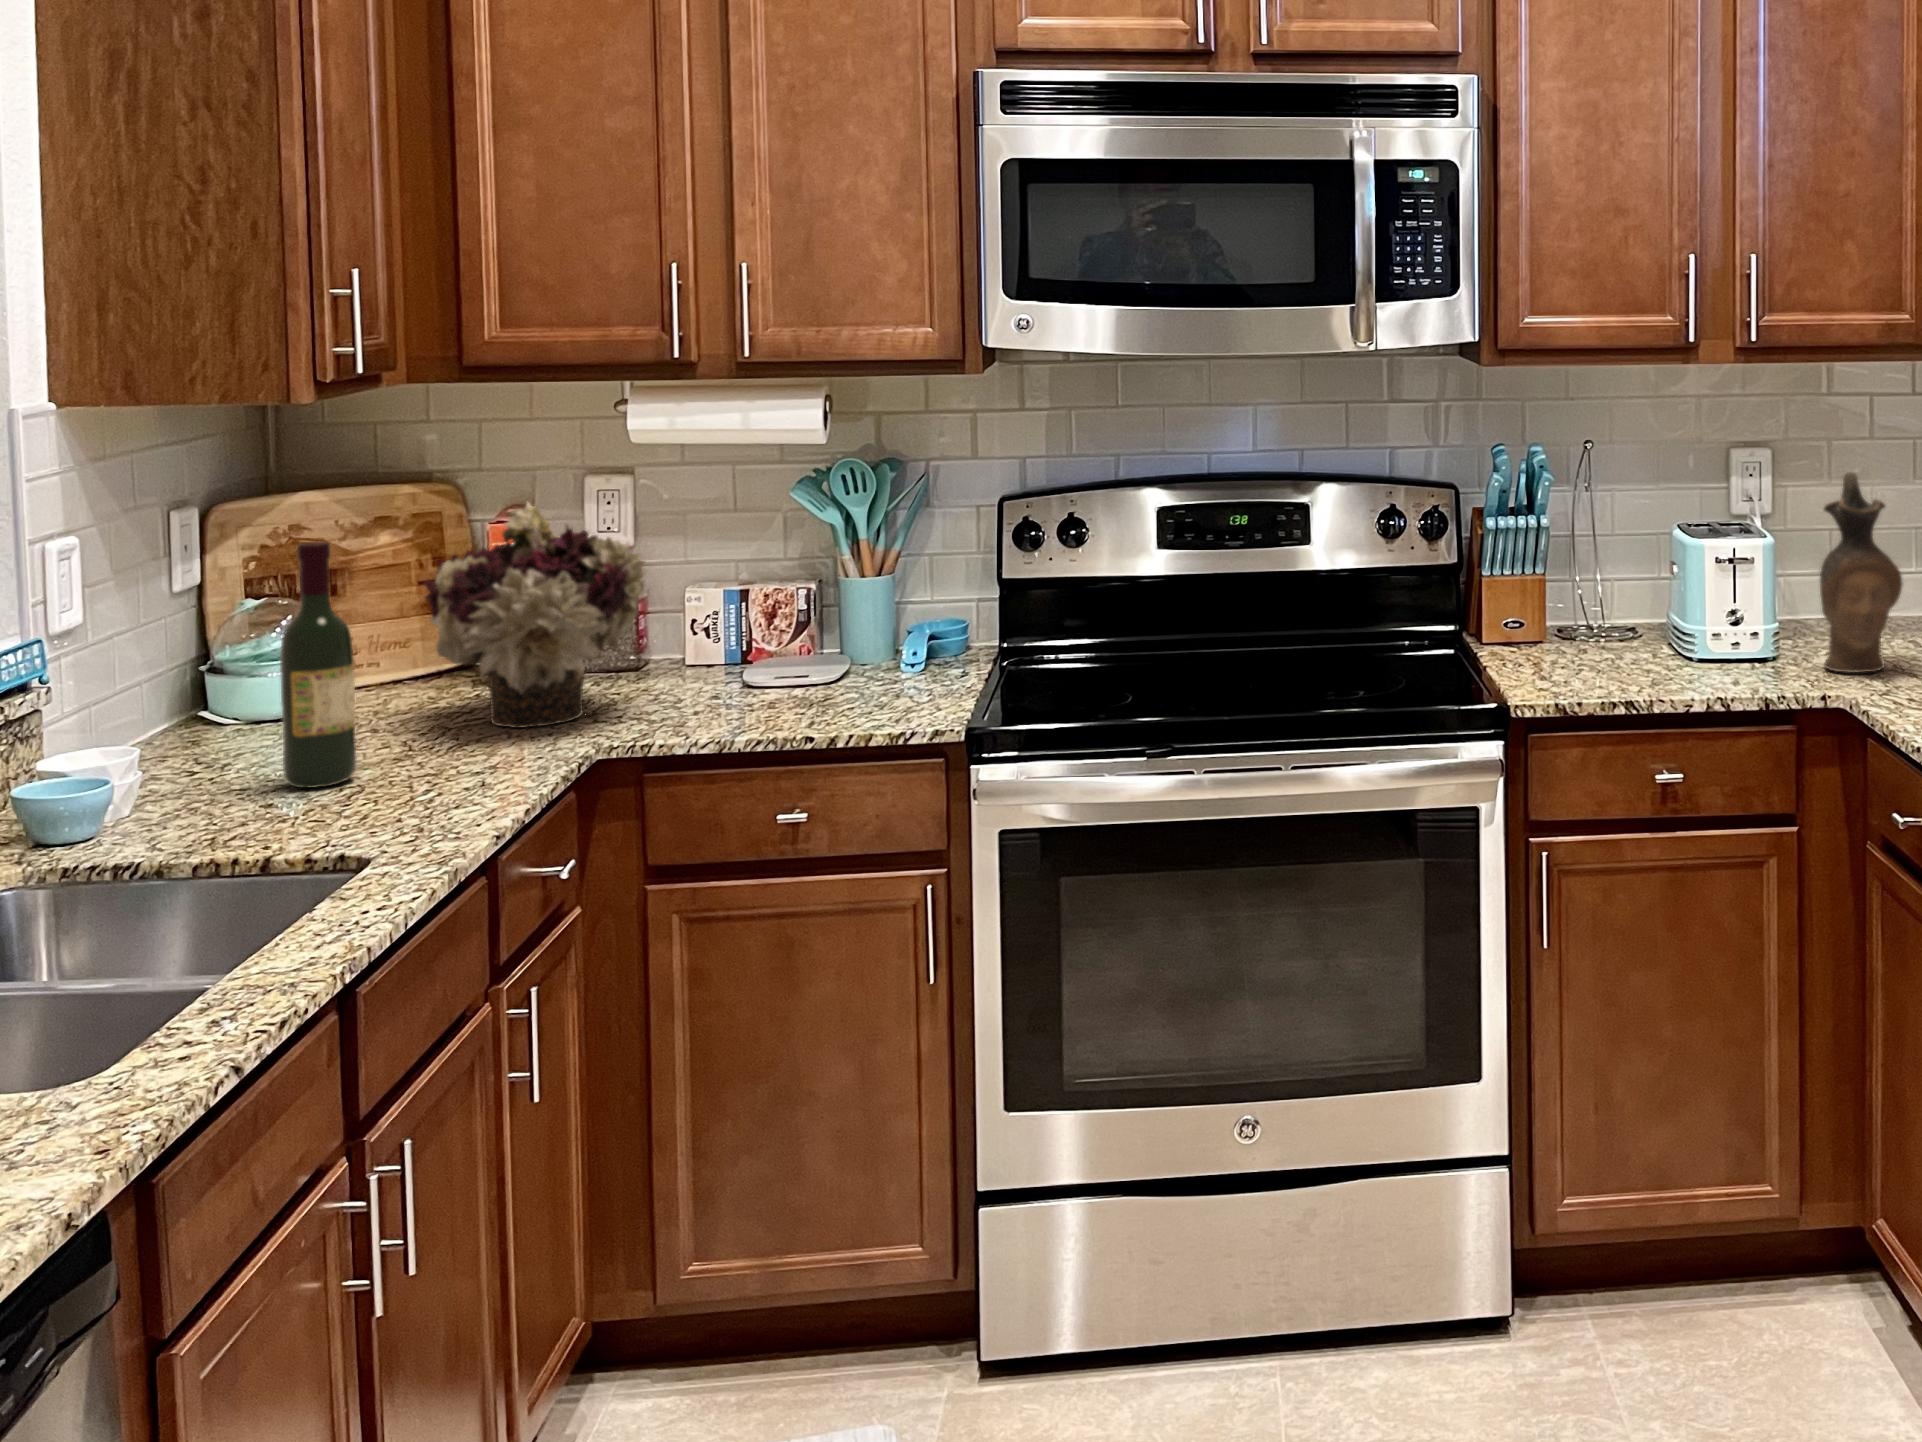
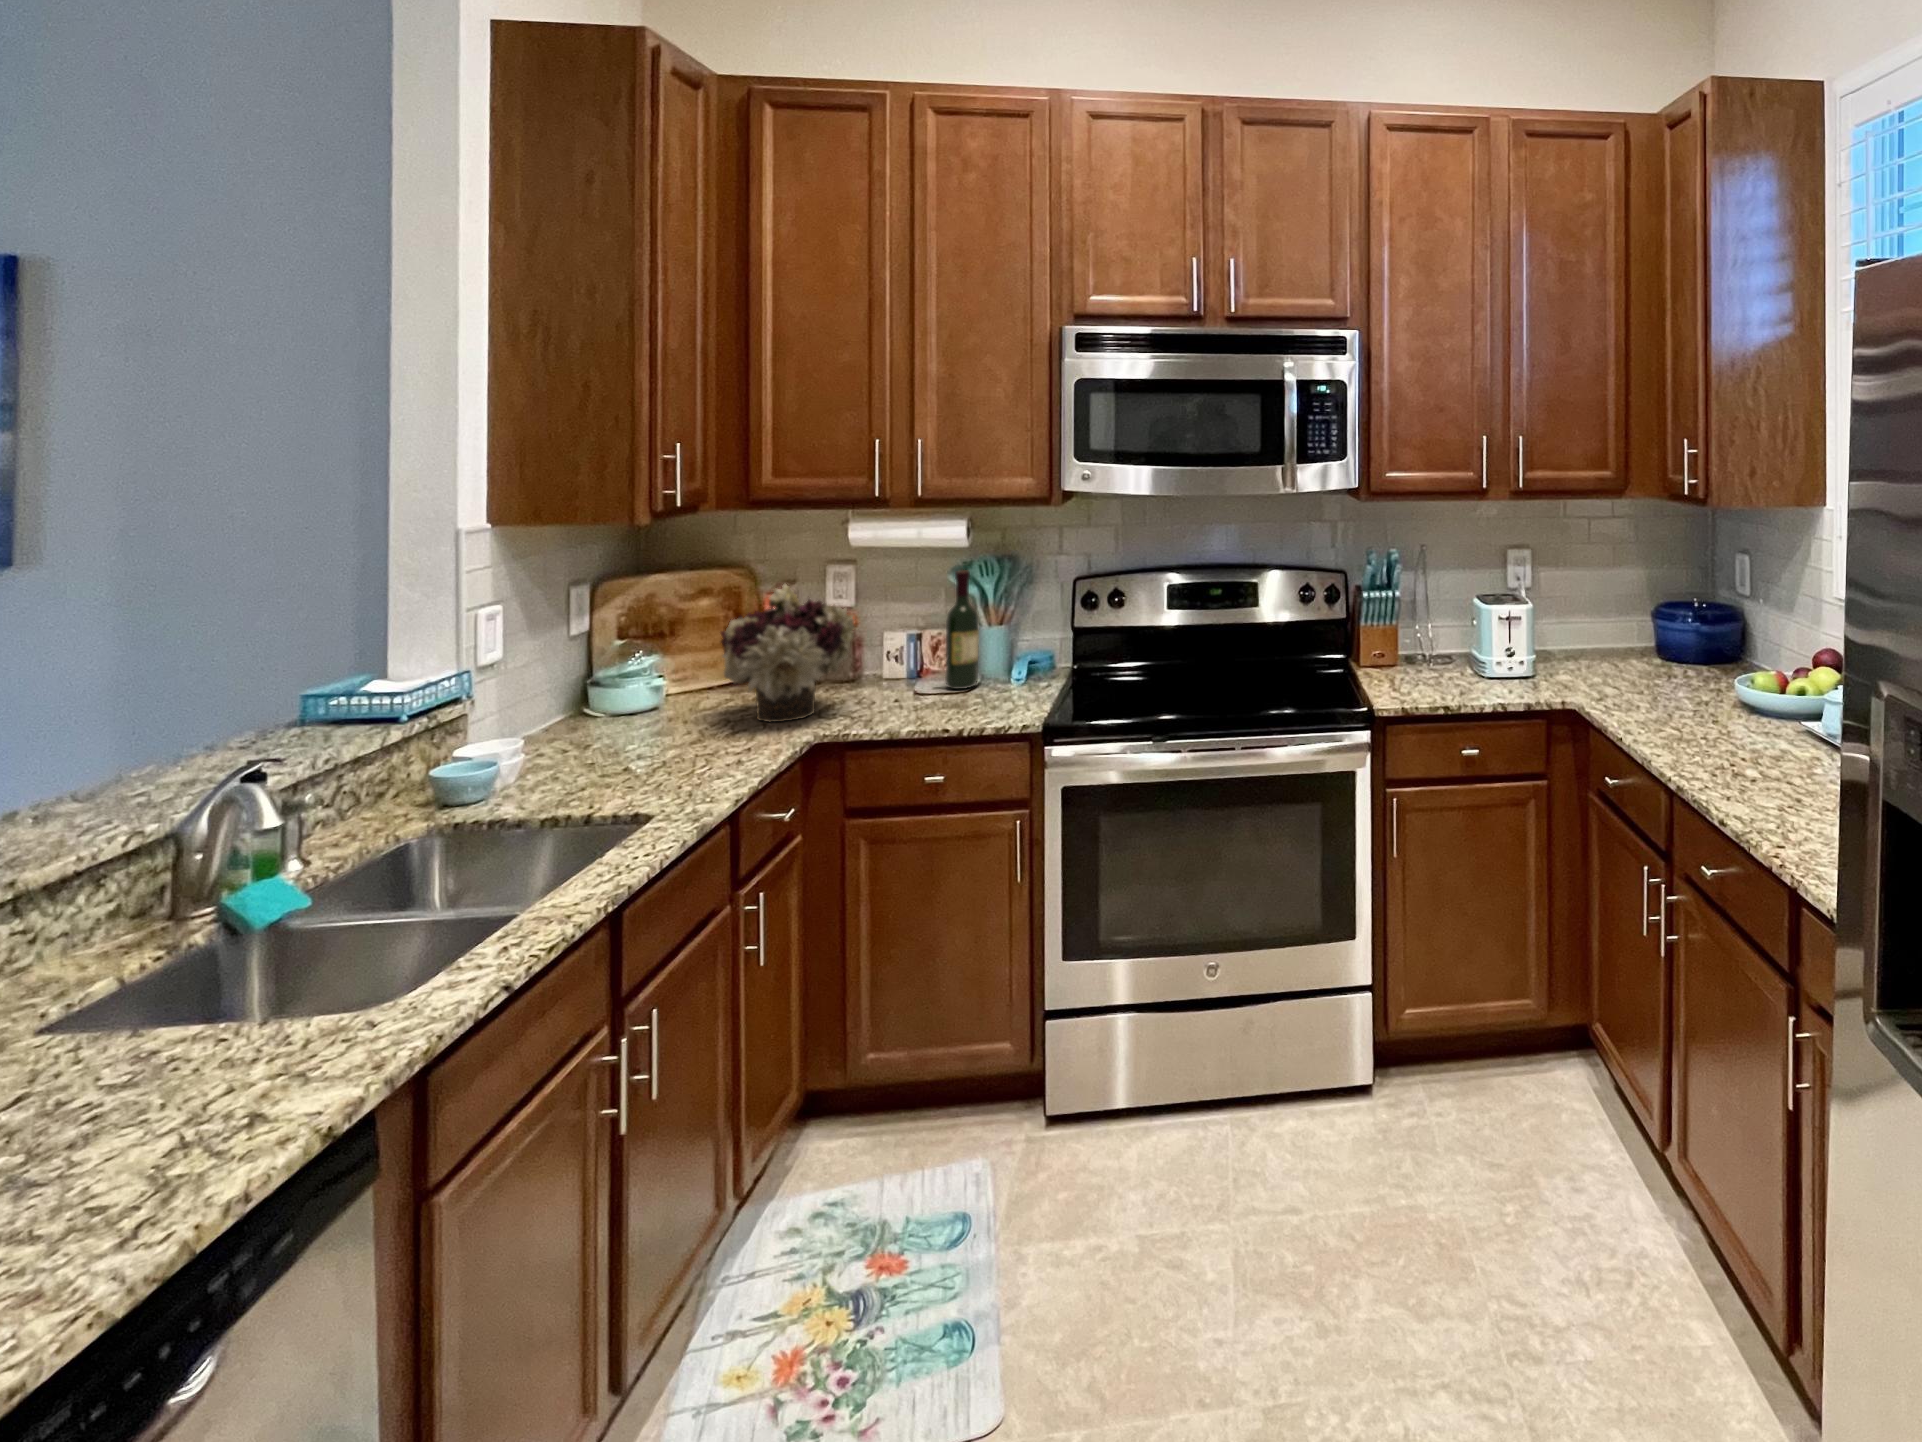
ceramic pitcher: present [1820,472,1902,673] -> none [1563,565,1610,686]
wine bottle: present [280,541,357,788] -> present [945,570,979,689]

